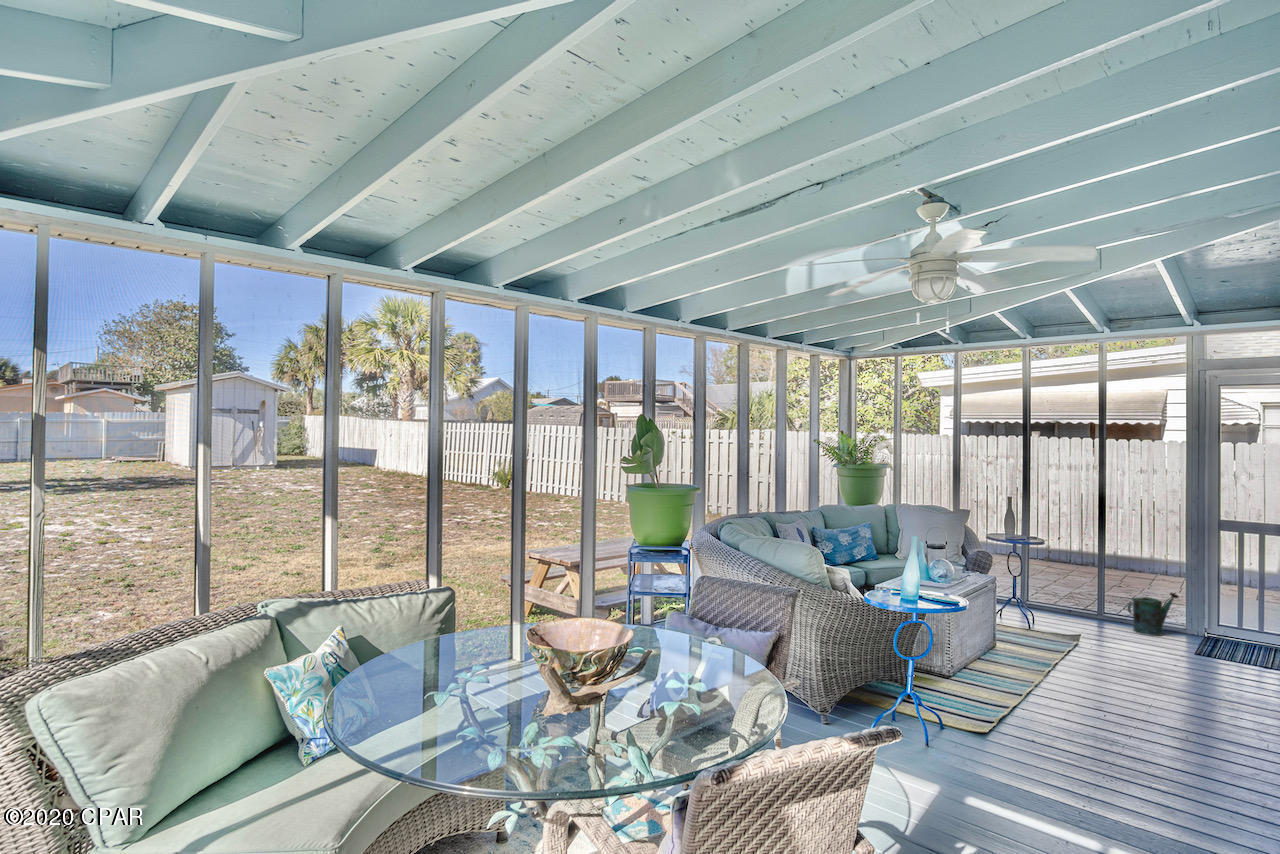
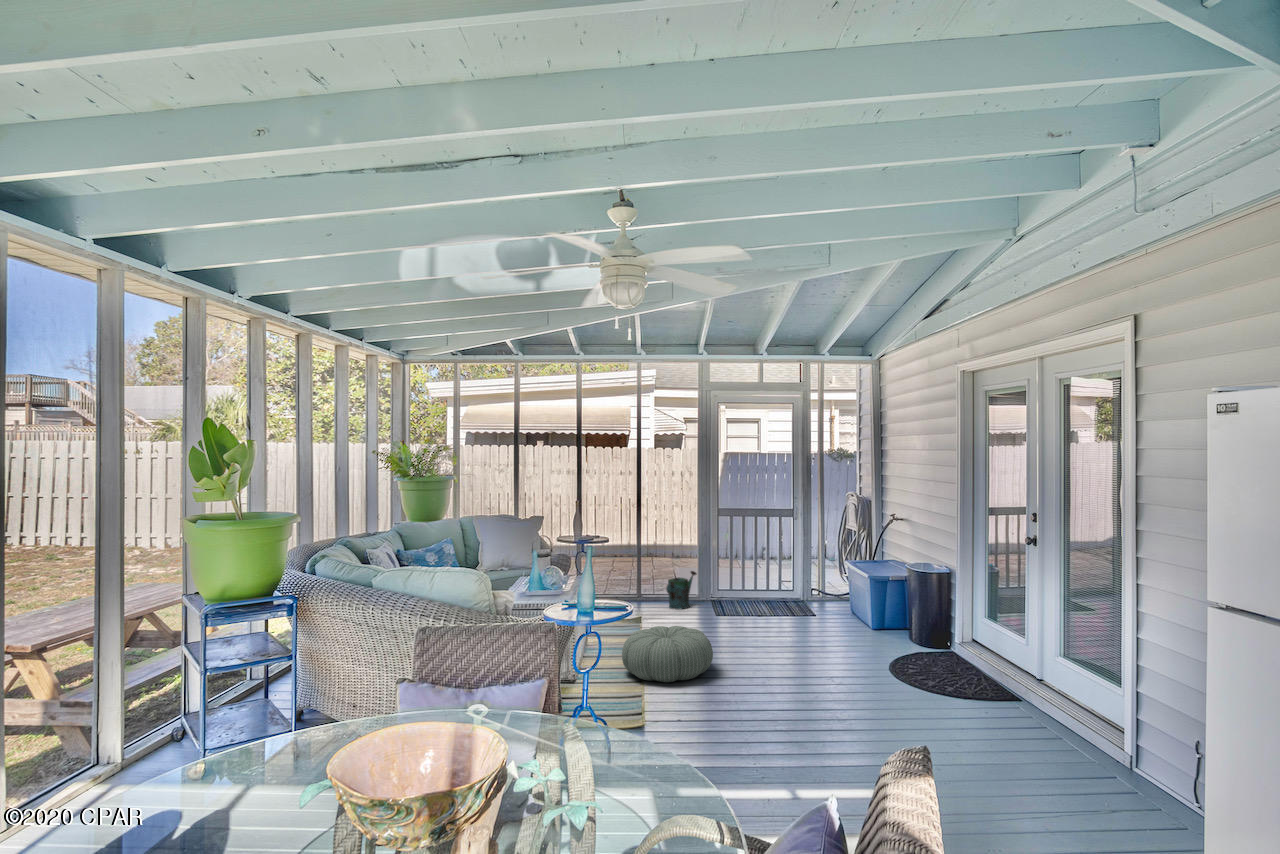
pouf: none [1016,644,1134,709] -> present [622,626,713,682]

